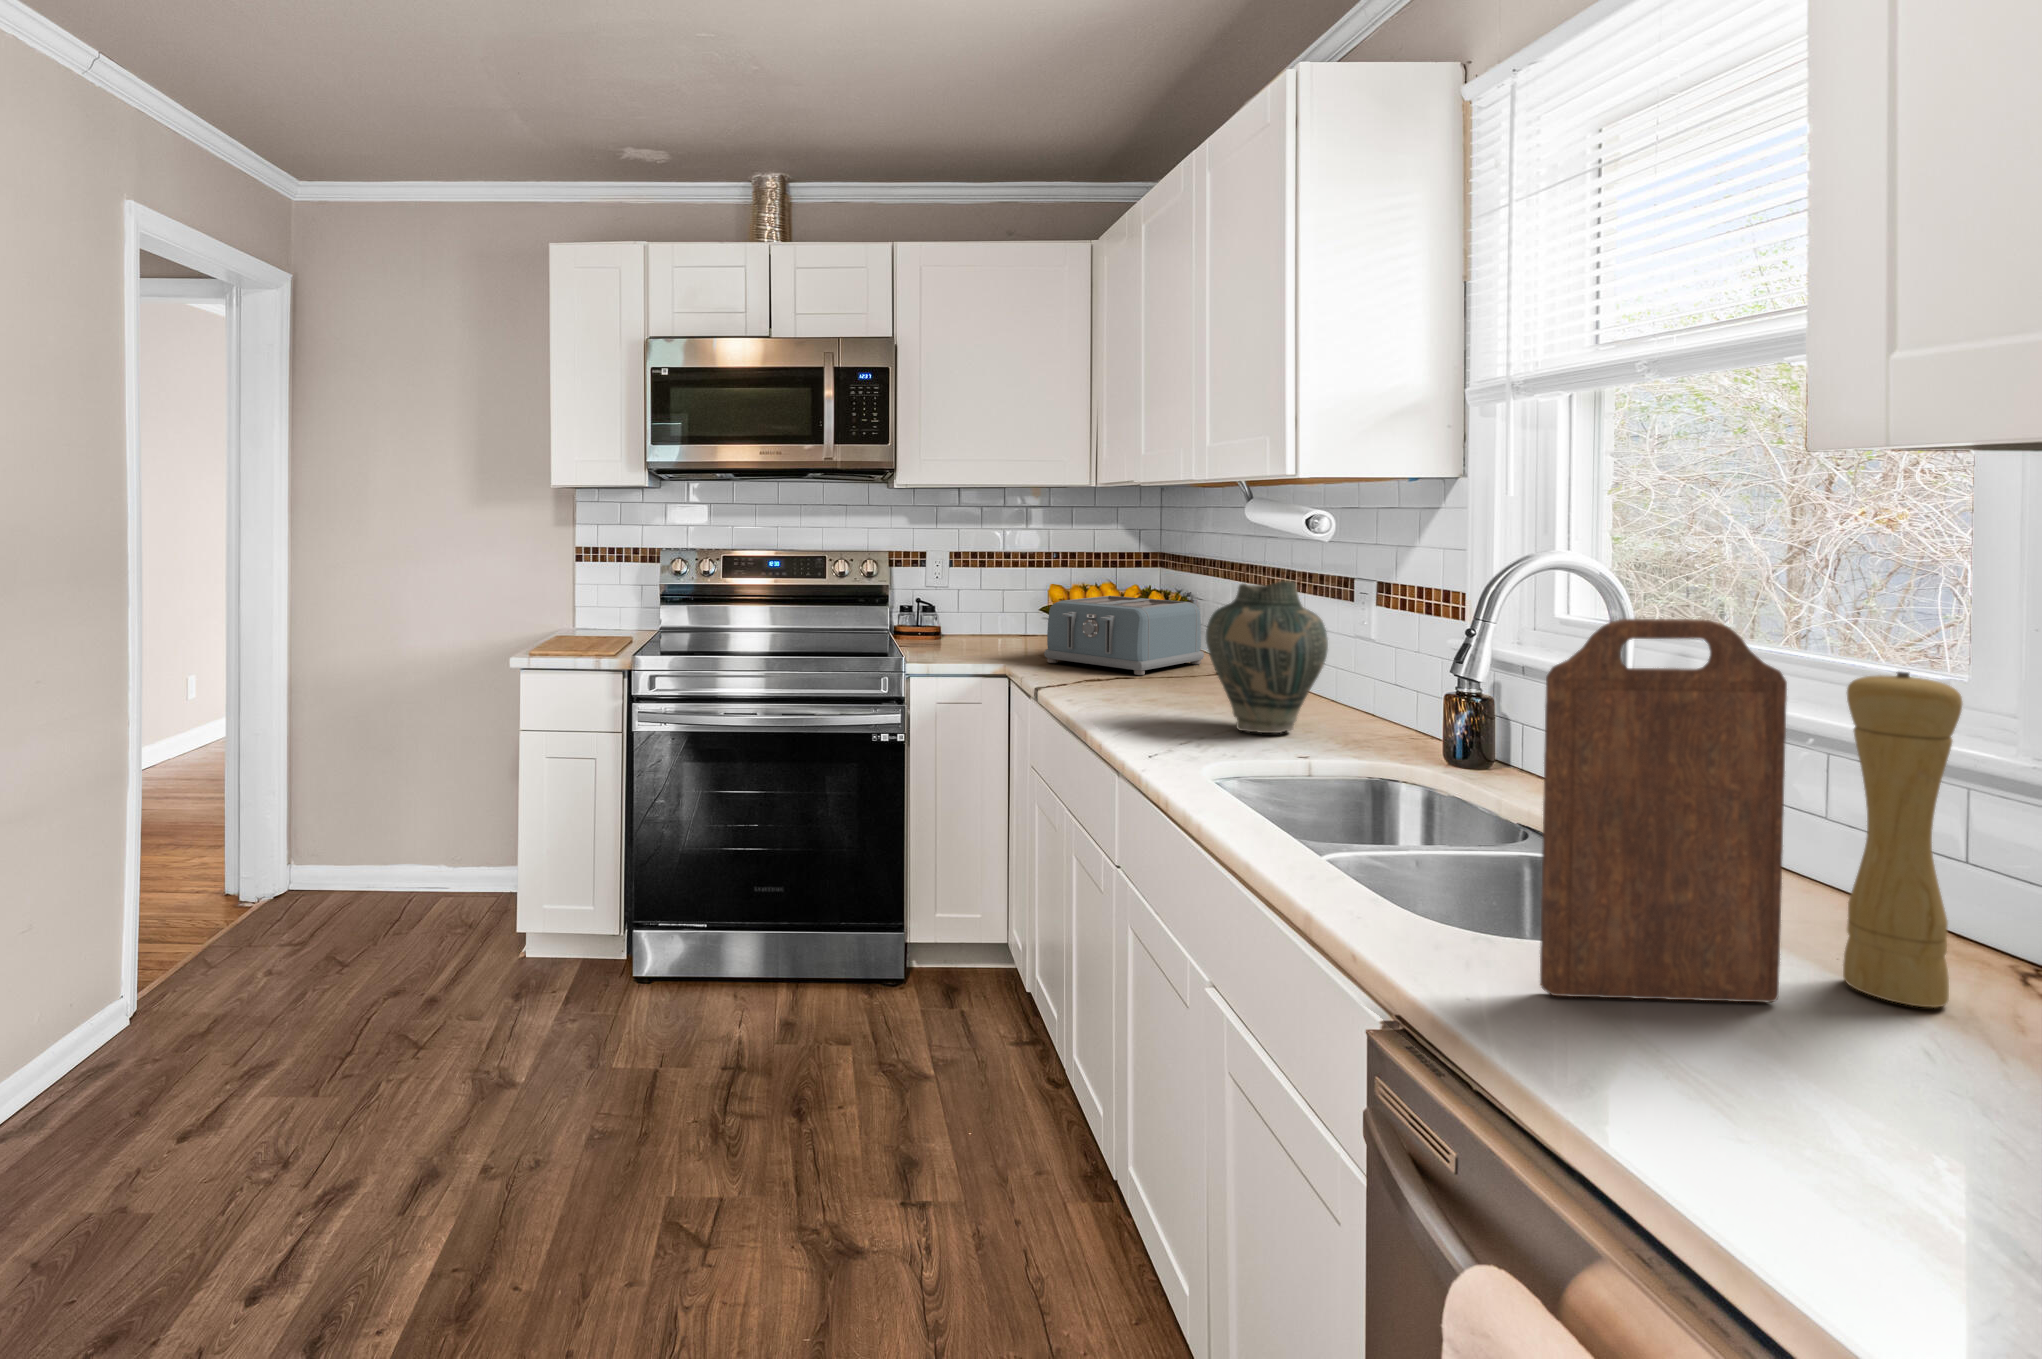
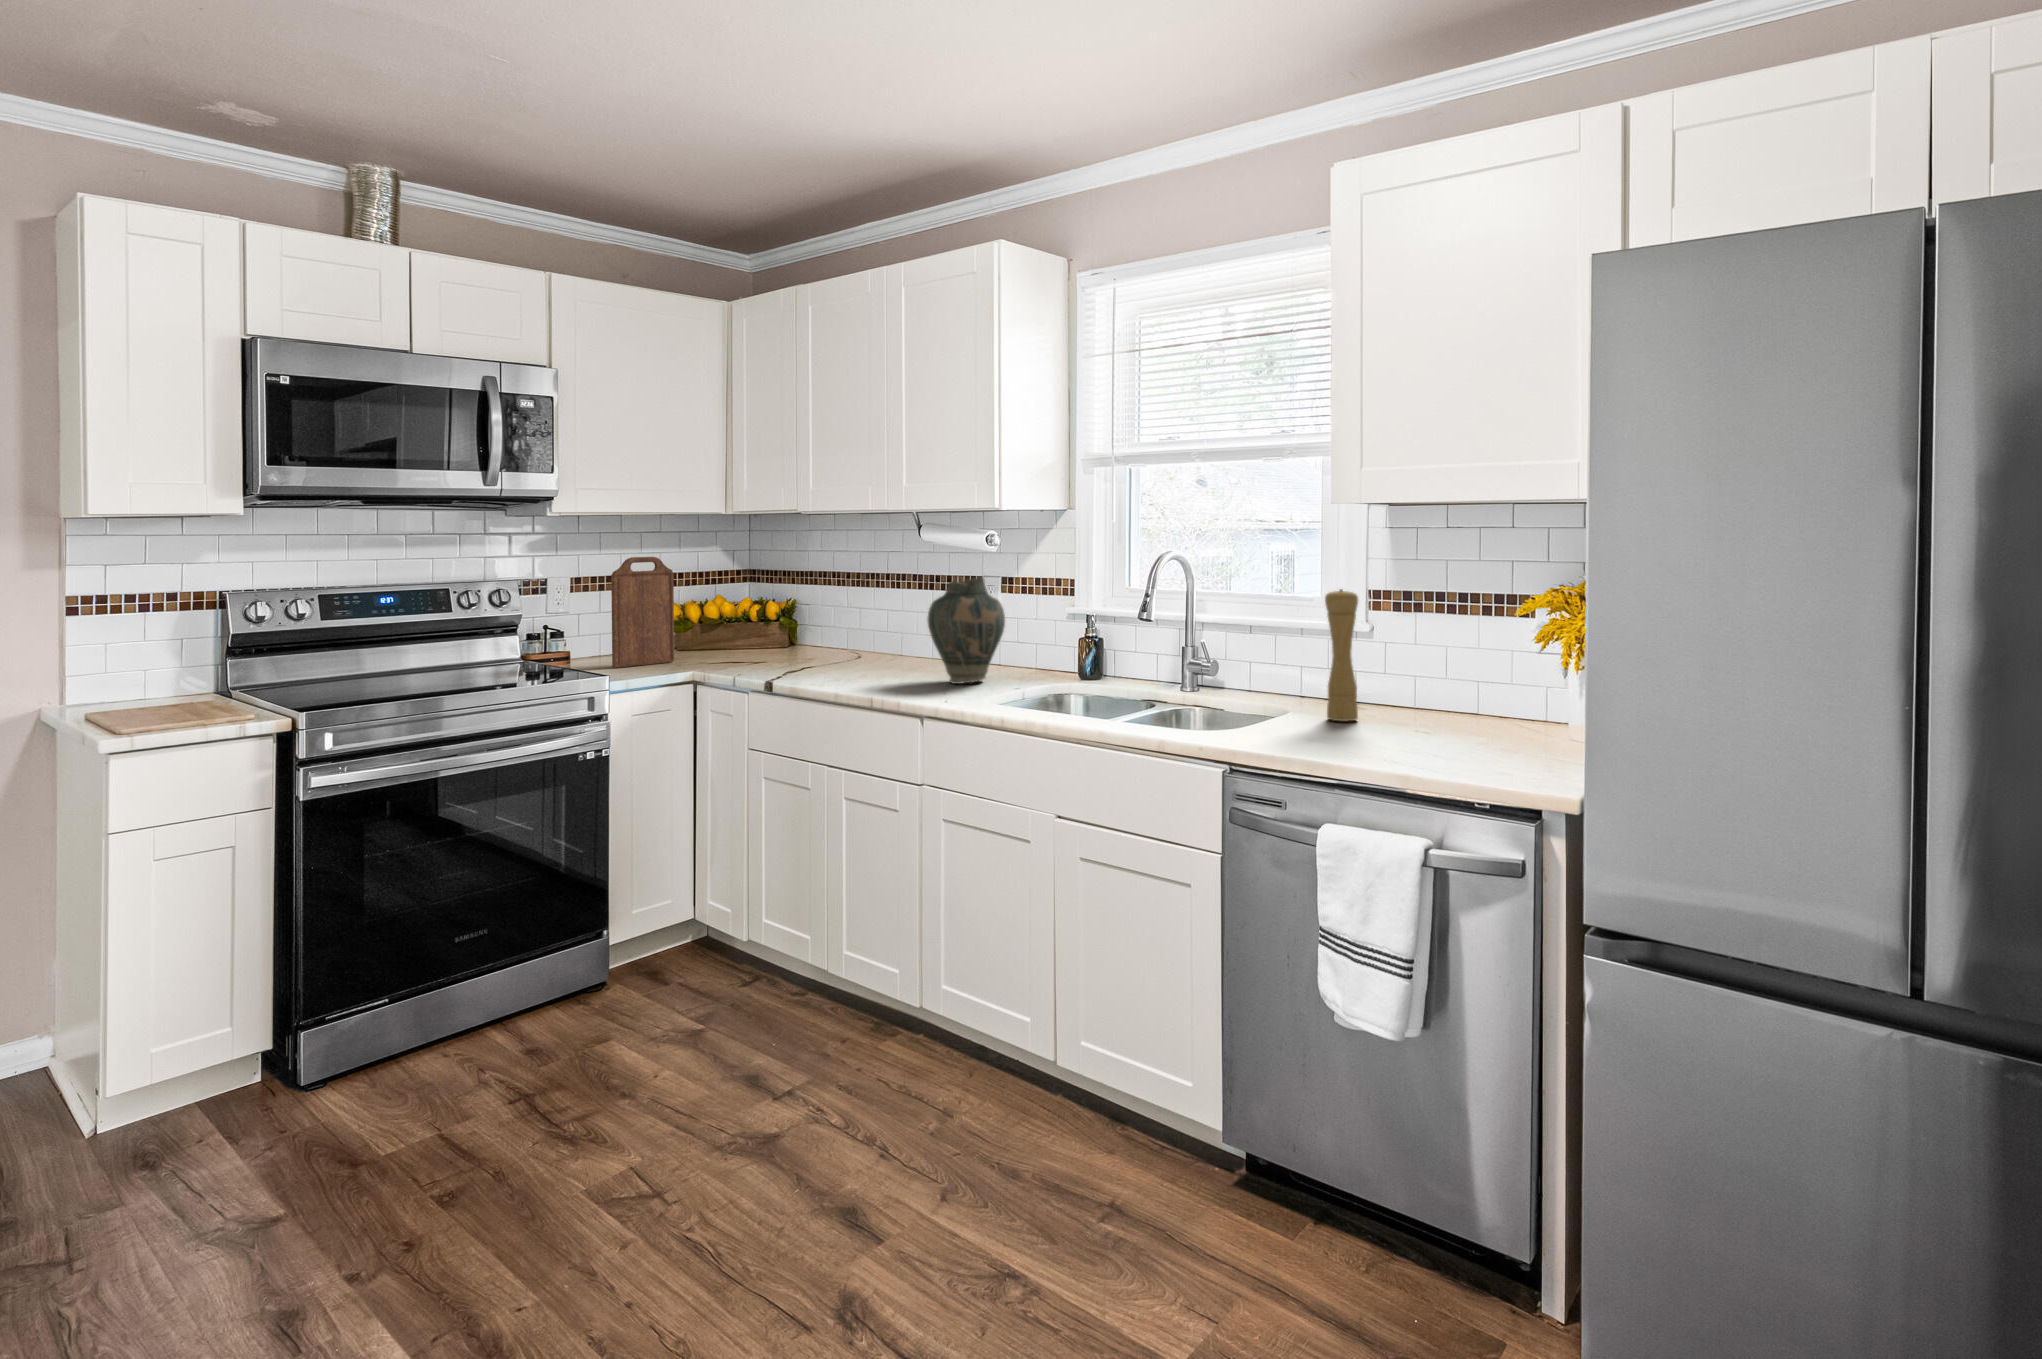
toaster: present [1044,596,1204,675] -> none [722,605,837,666]
cutting board: present [1540,619,1787,1003] -> present [611,557,674,668]

